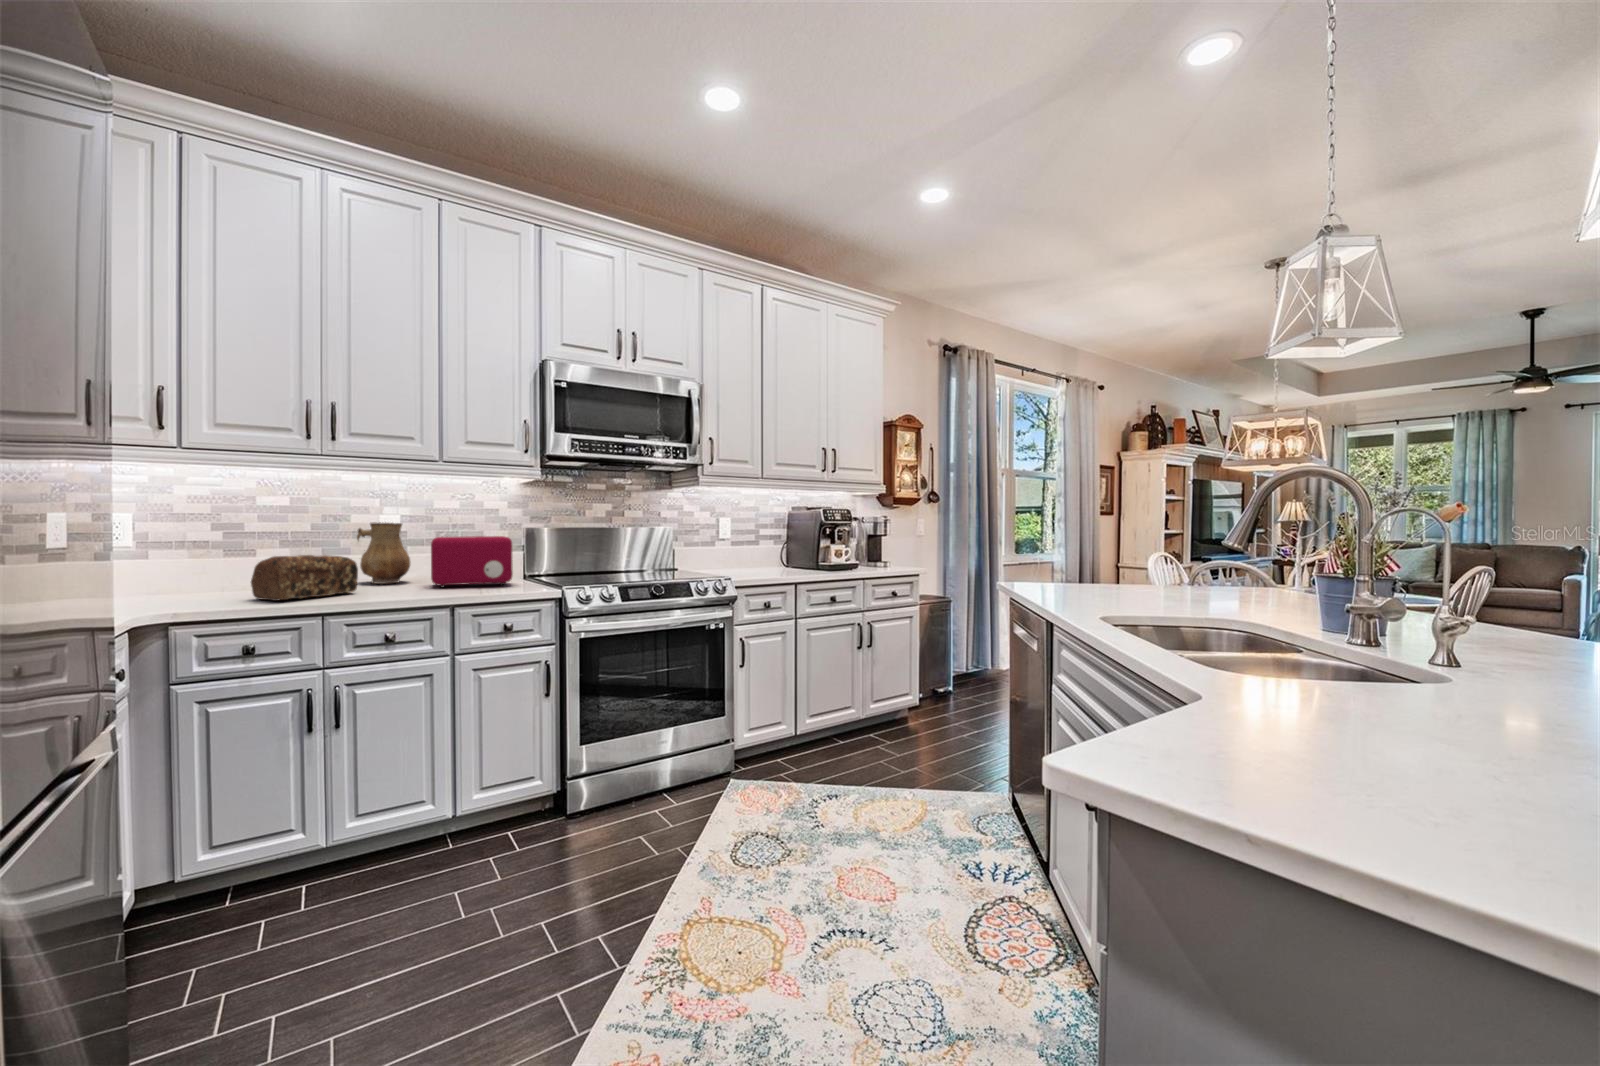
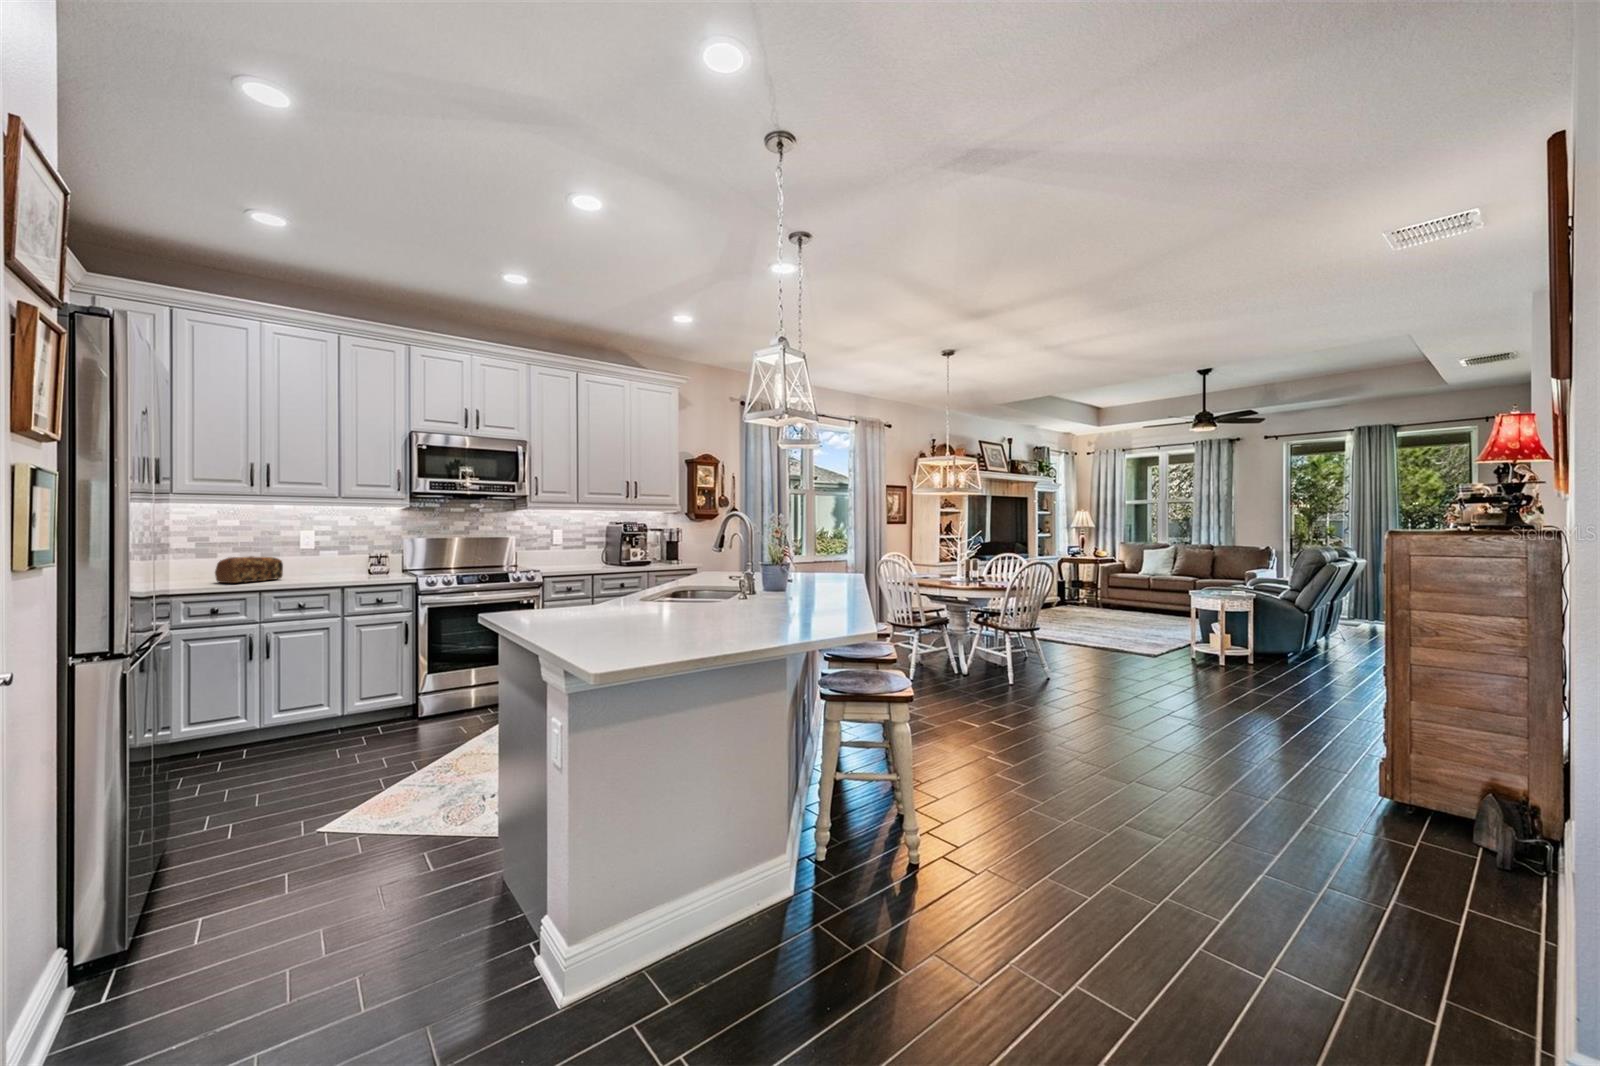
ceramic pitcher: present [357,522,410,584] -> none [284,535,321,574]
toaster: present [431,536,513,588] -> none [332,544,389,577]

